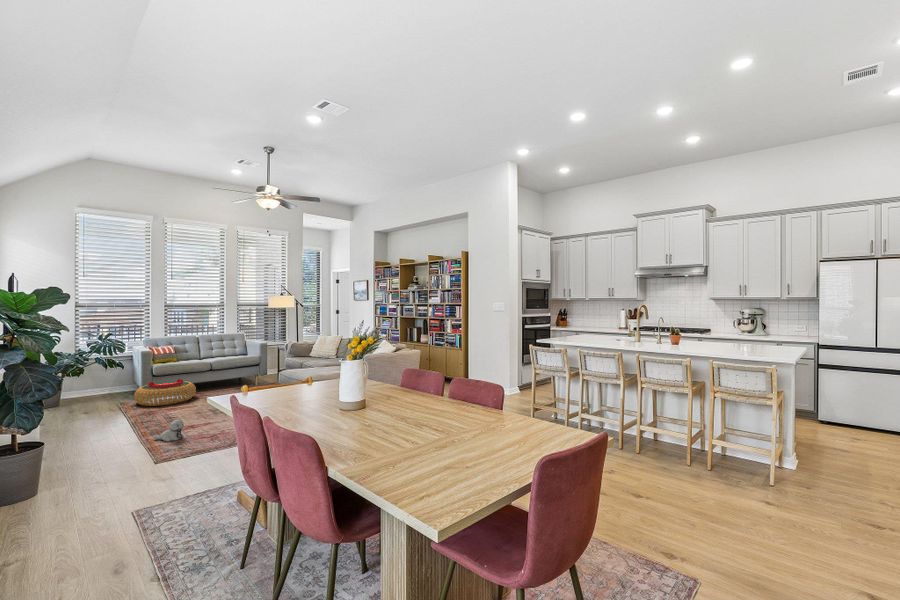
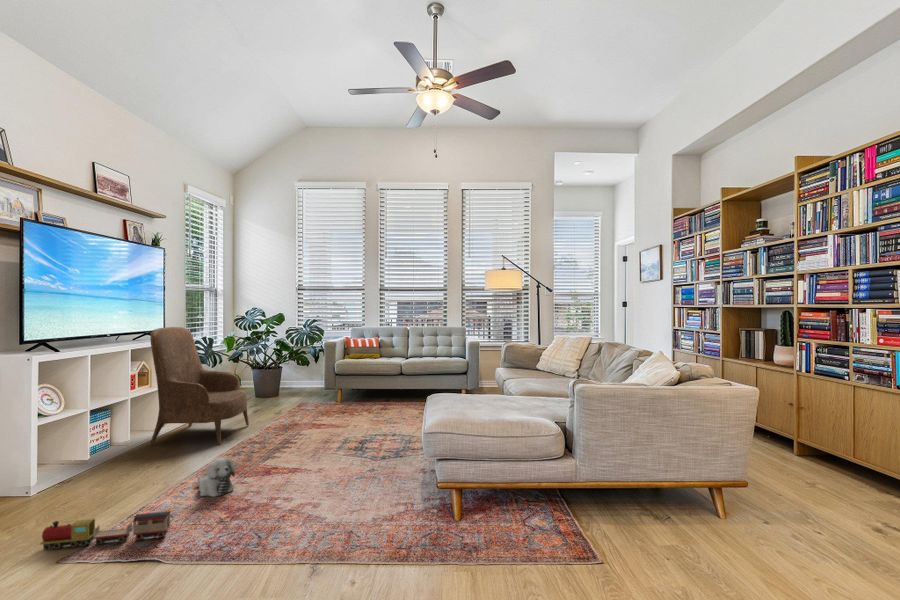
armchair: none [47,350,120,437] -> present [150,327,249,446]
pouf: present [134,379,196,406] -> none [294,382,369,419]
toy train: none [122,440,187,468] -> present [40,511,170,550]

